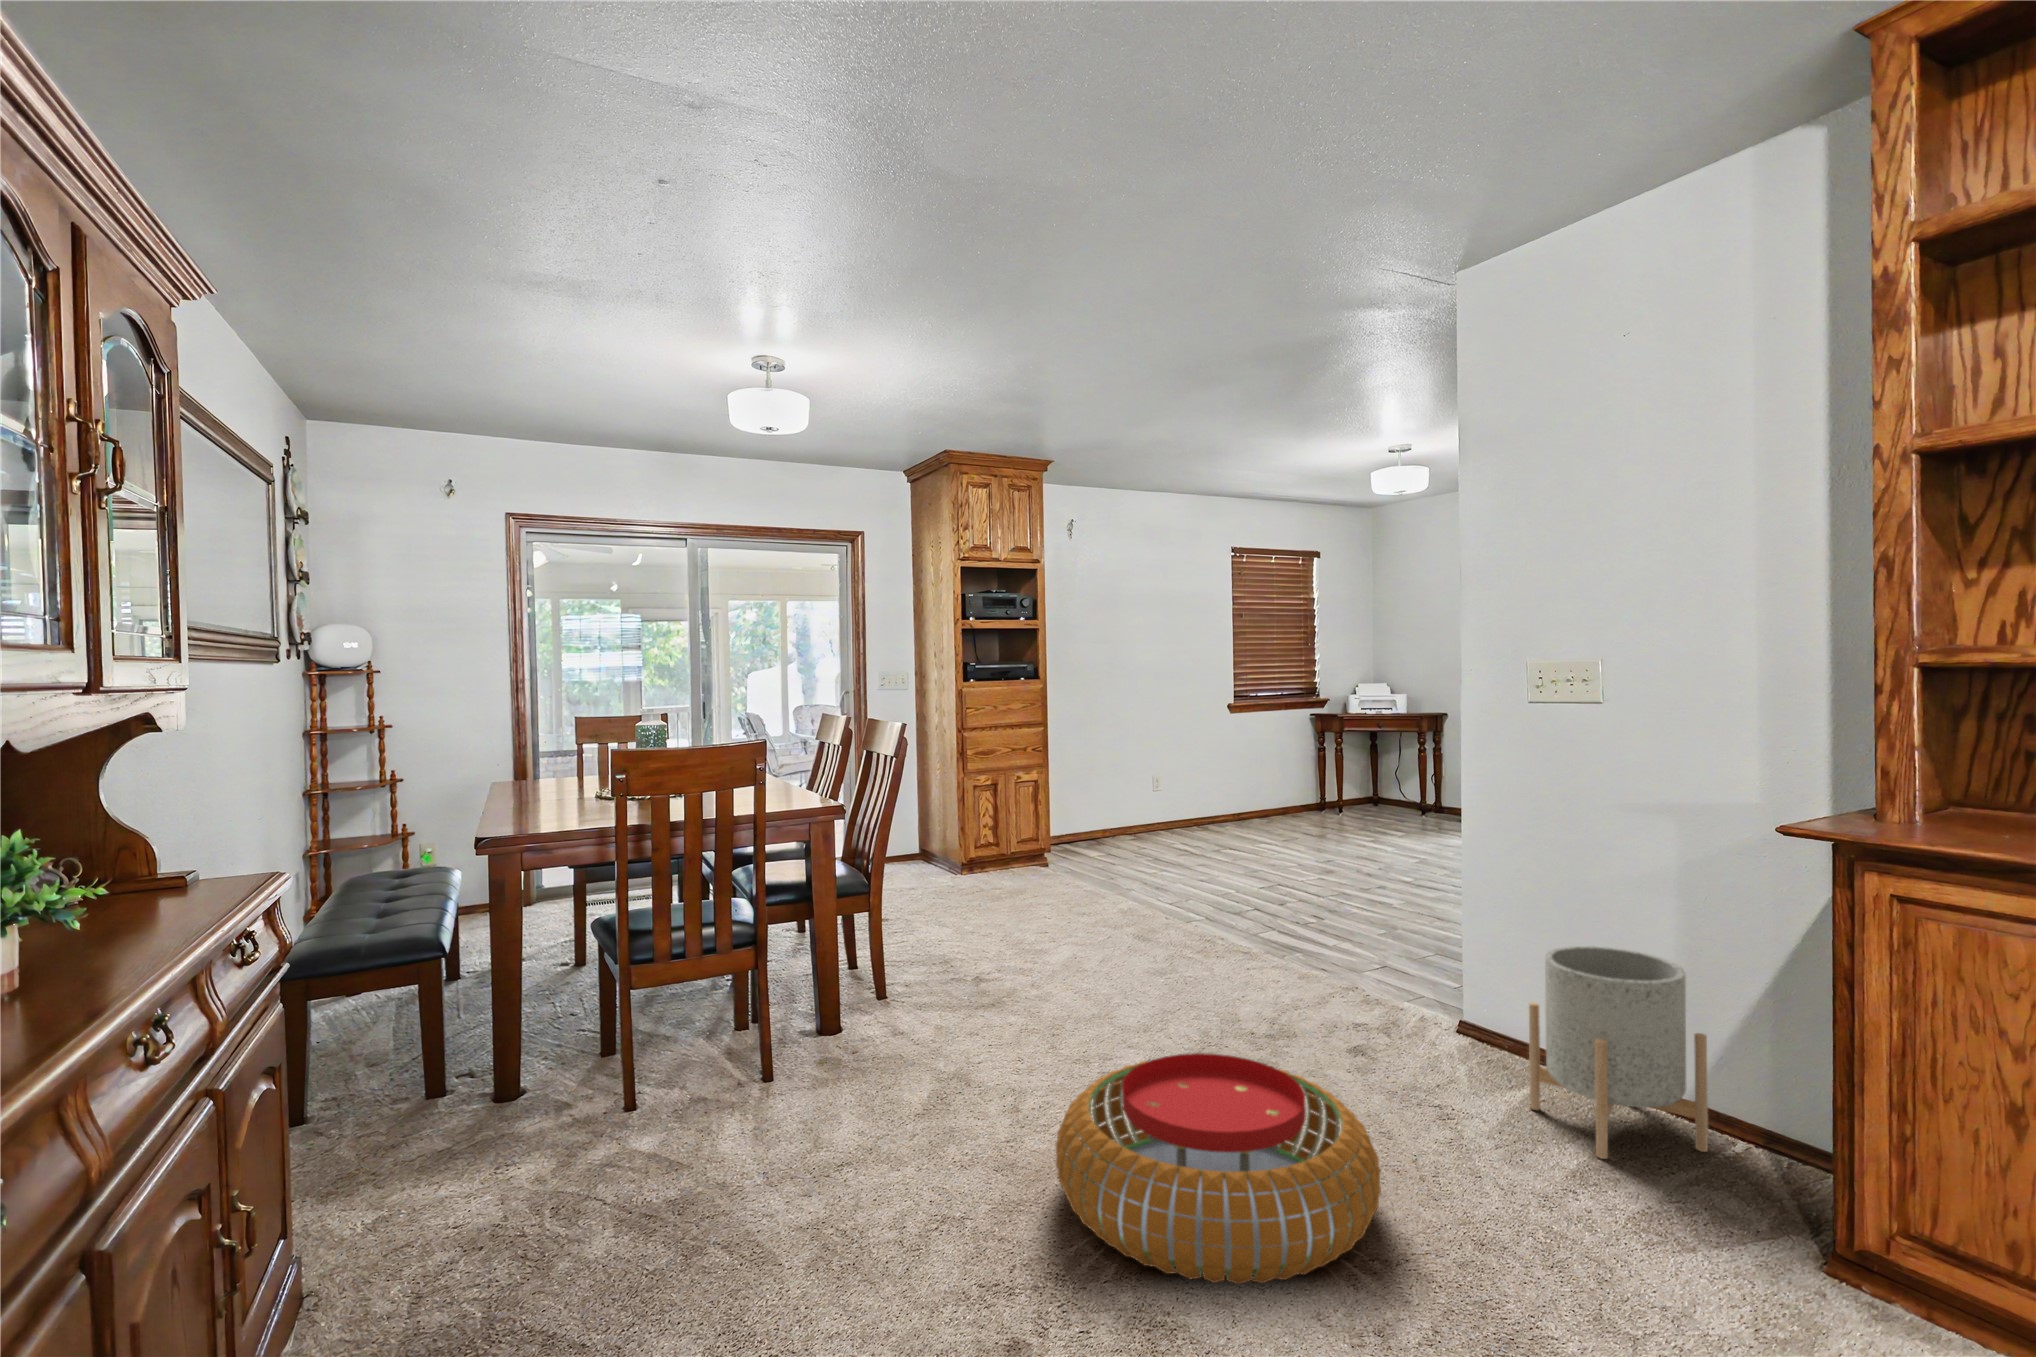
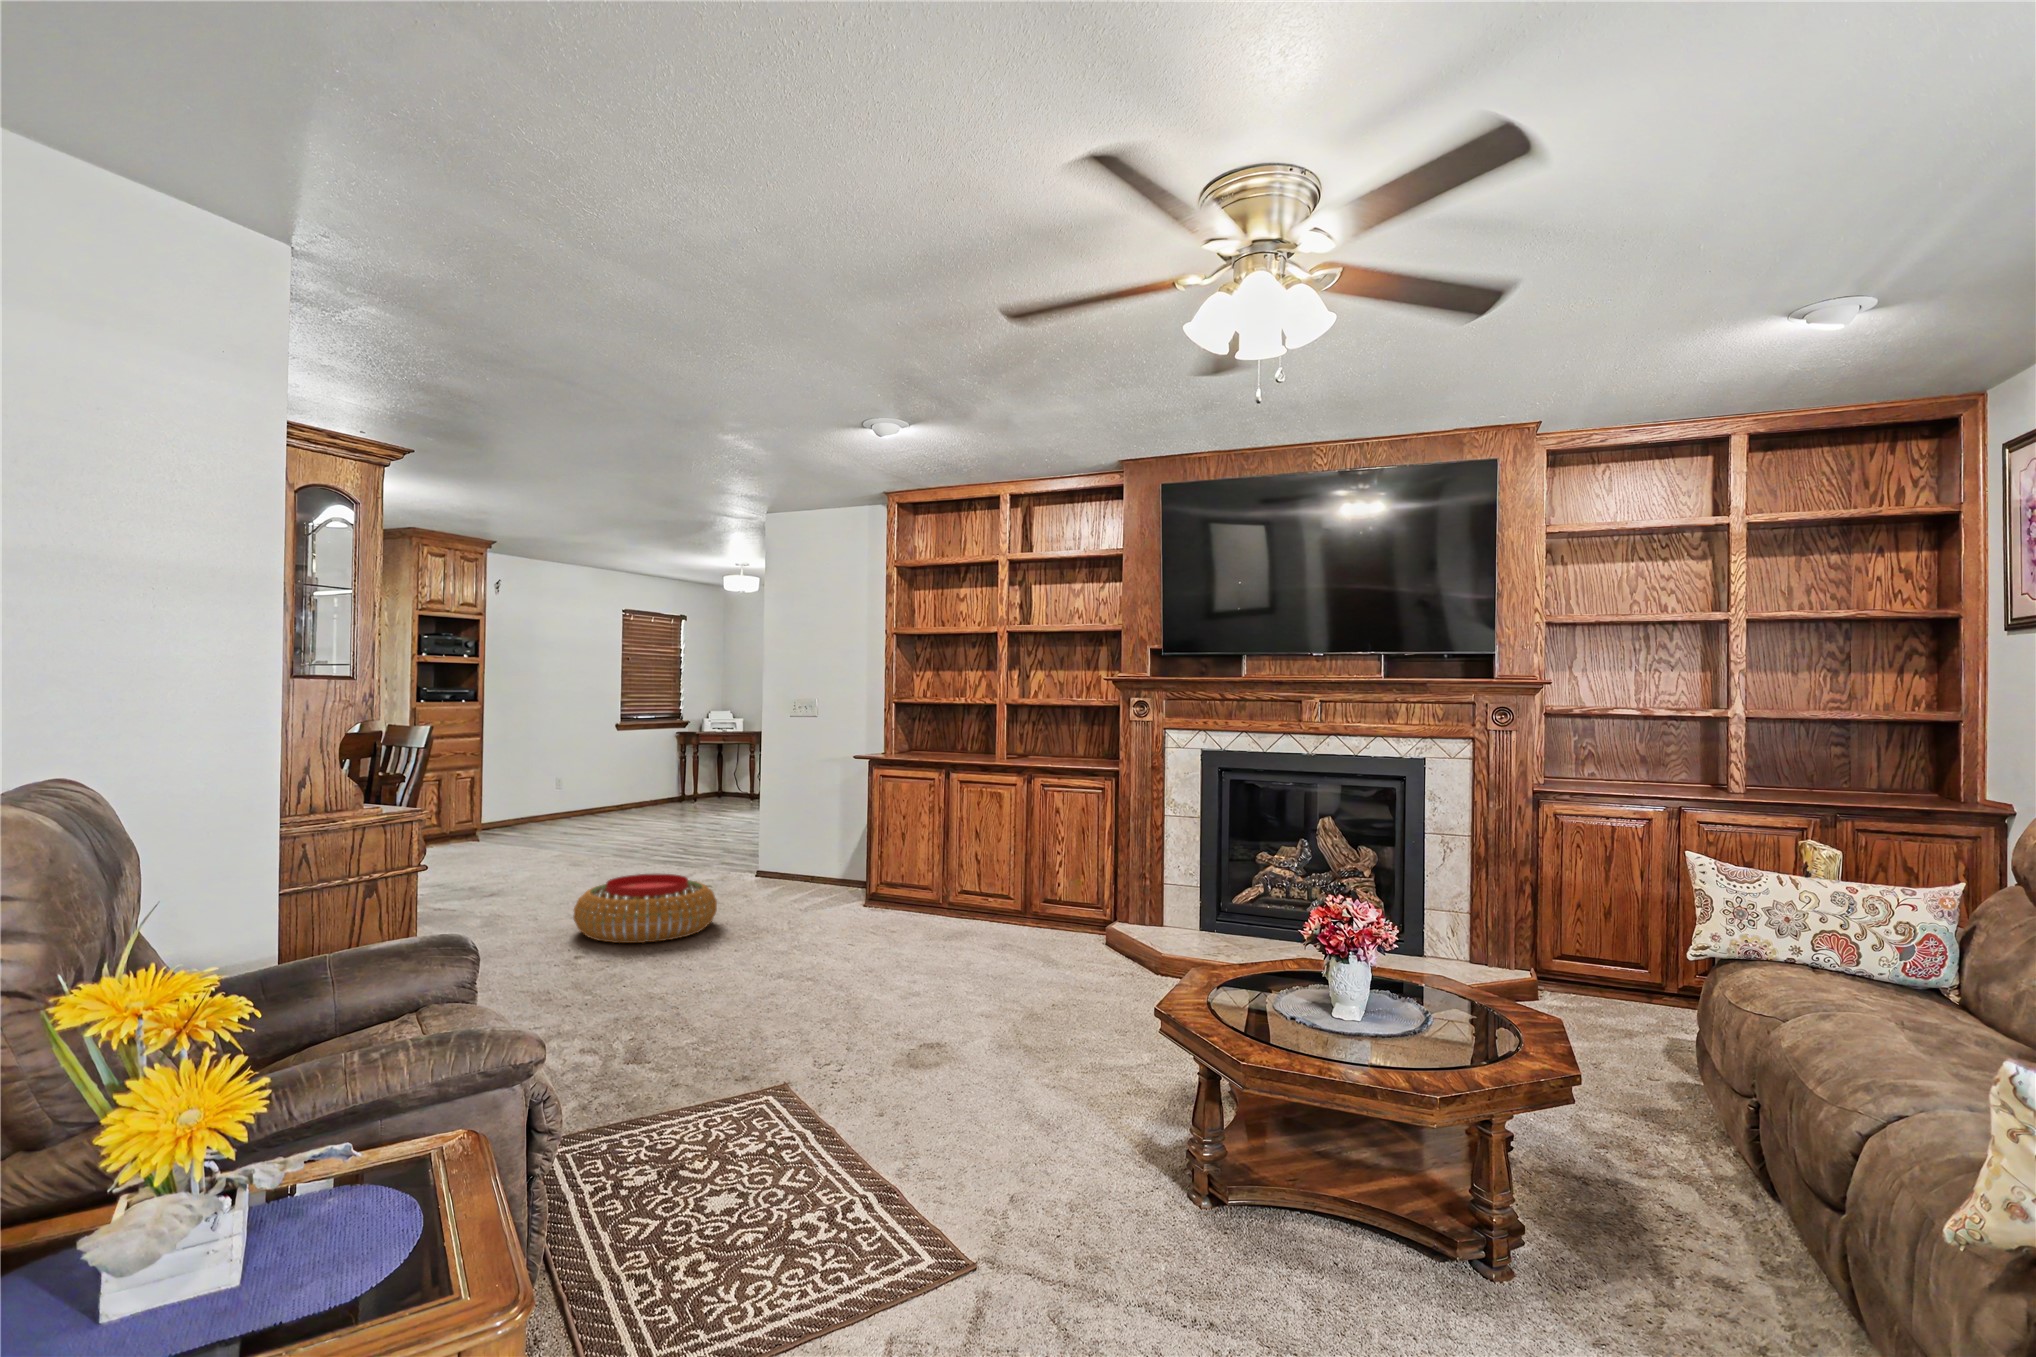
planter: present [1529,946,1708,1159] -> none [781,824,845,903]

